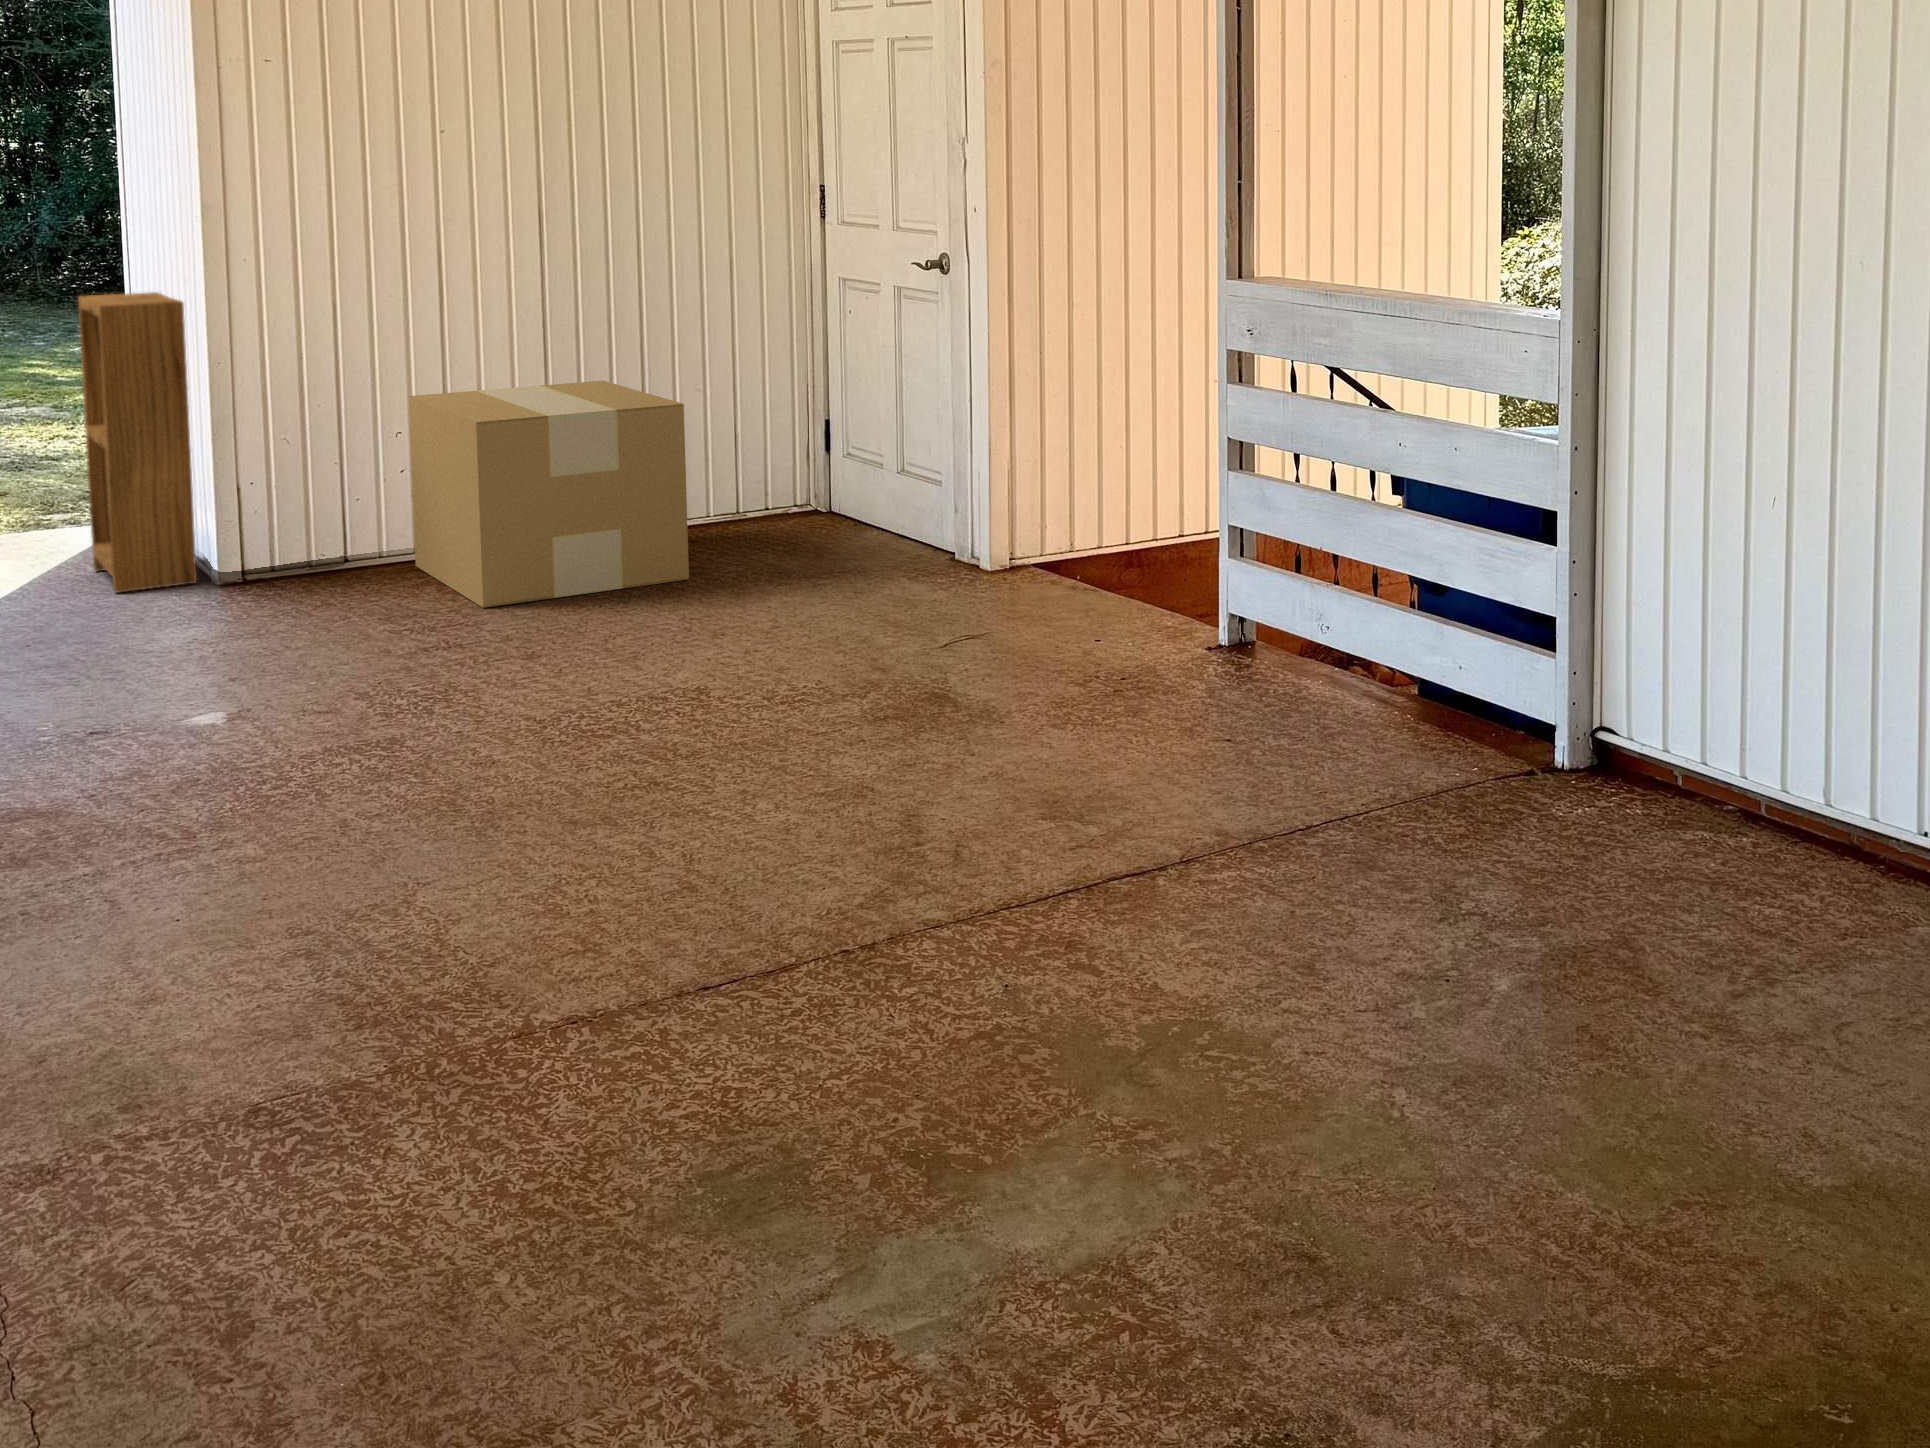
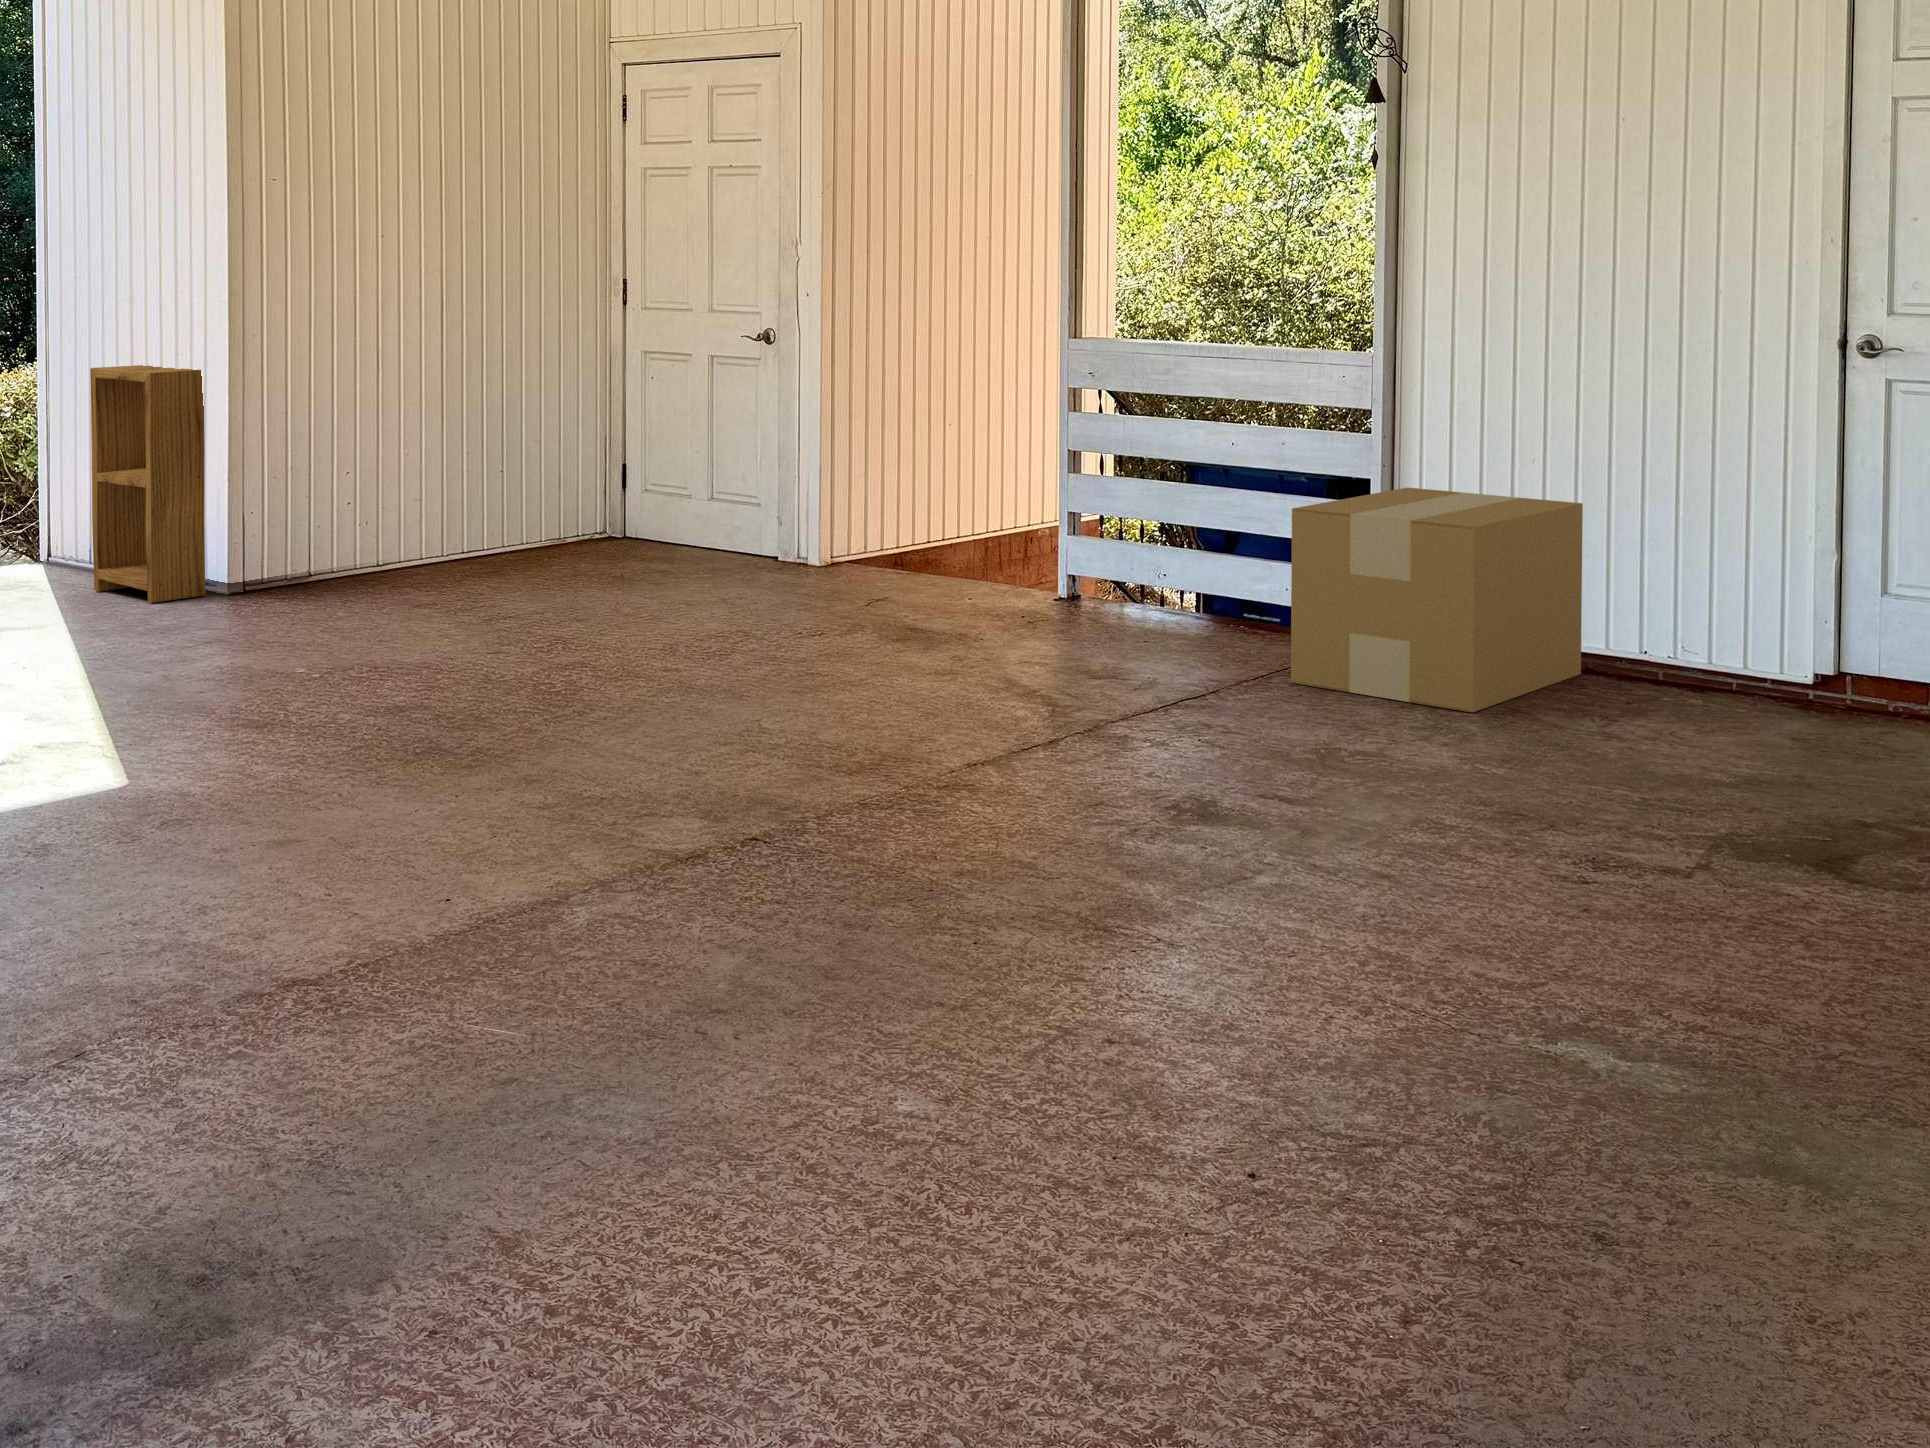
cardboard box: present [409,381,689,608] -> present [1291,488,1583,712]

